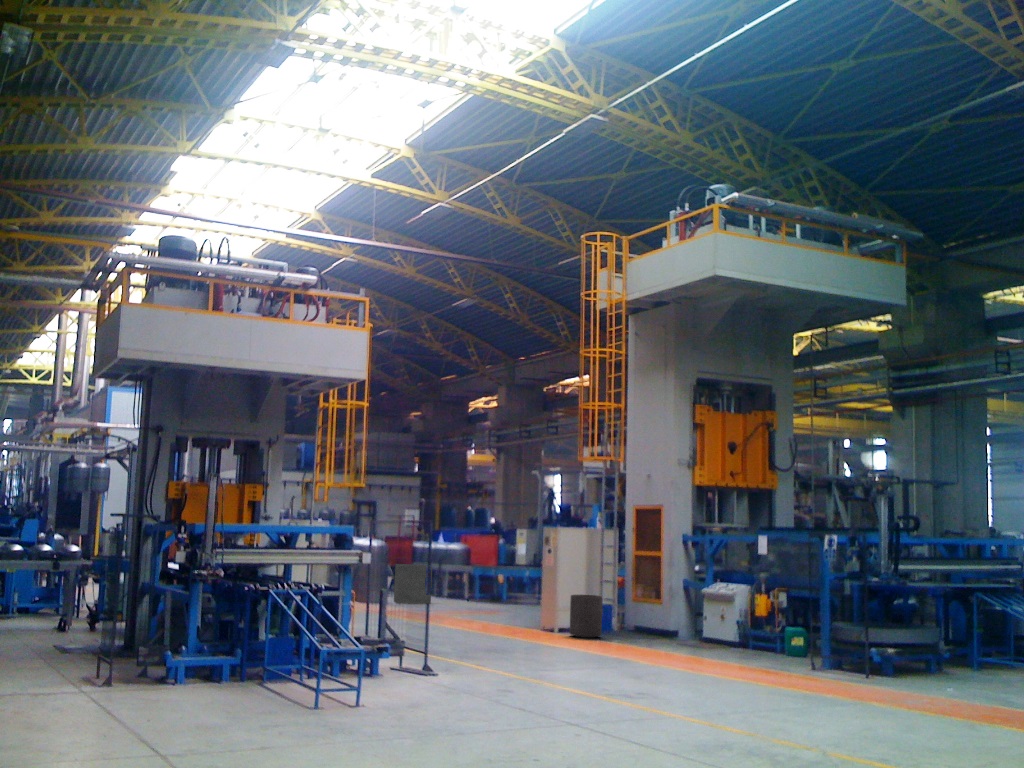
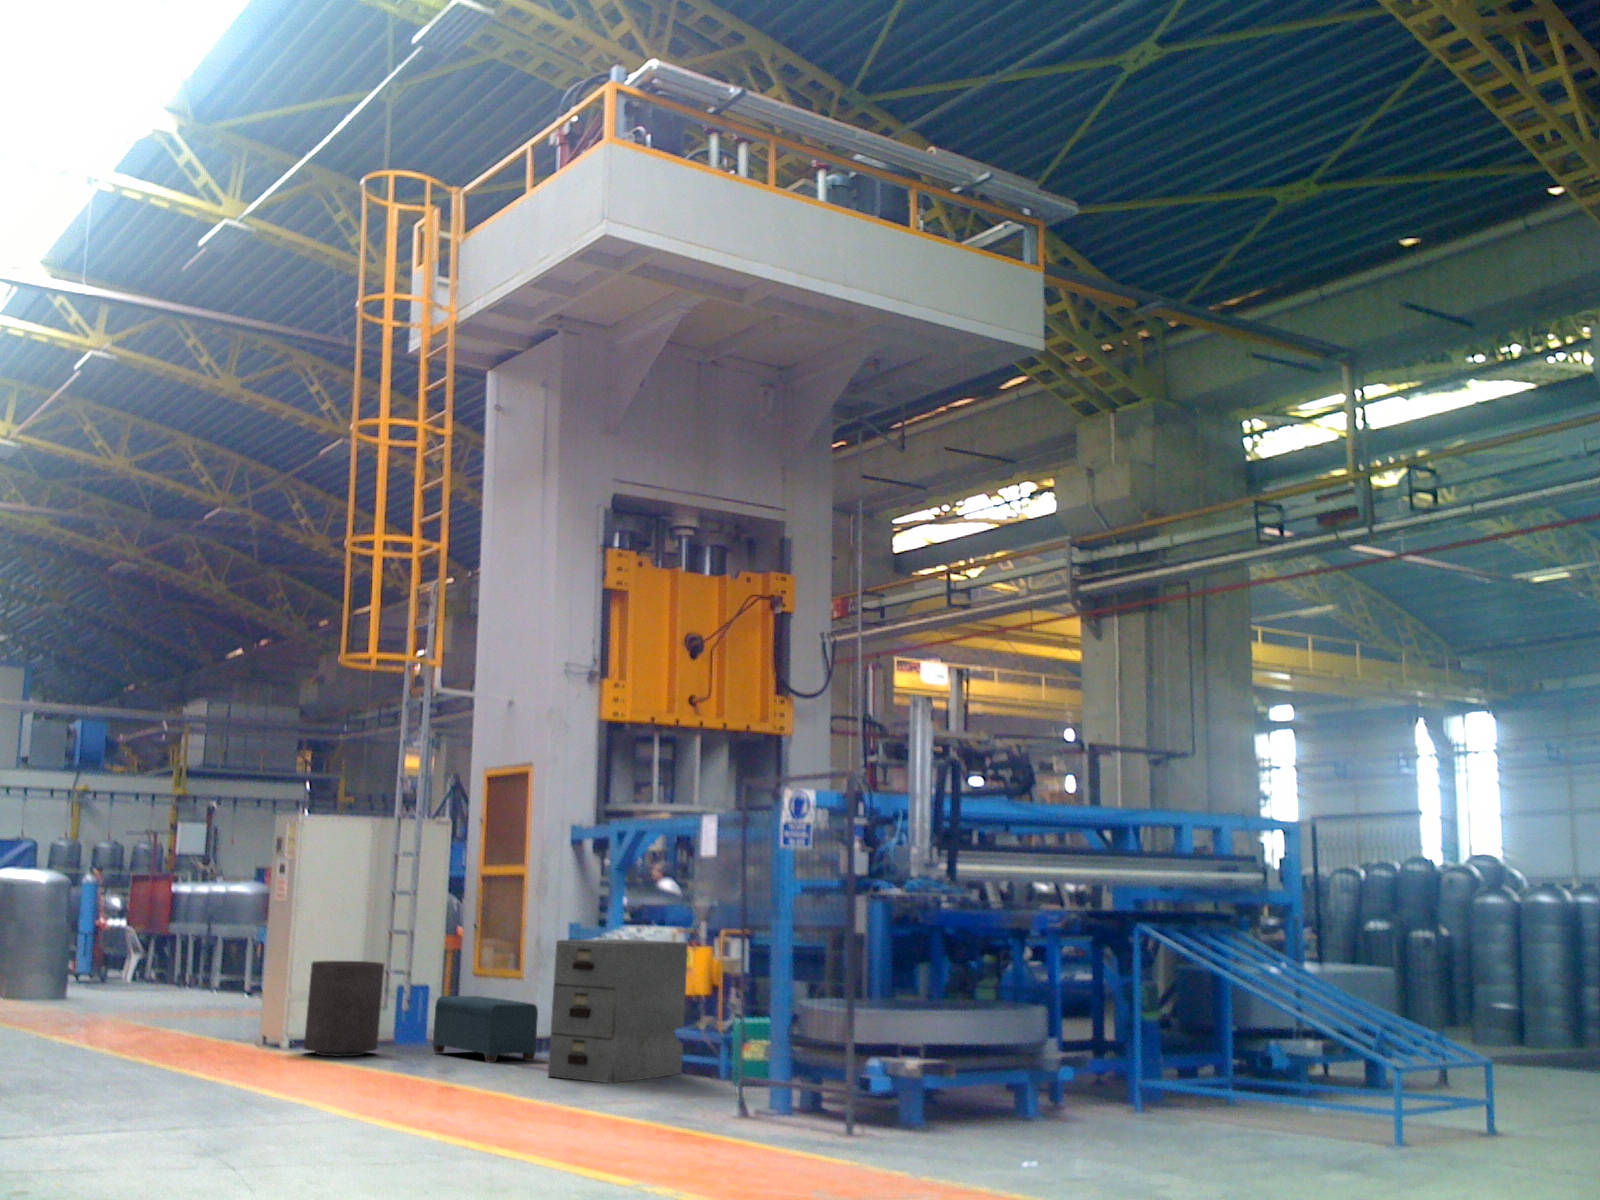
filing cabinet: present [394,564,432,604] -> present [548,939,688,1083]
bench: none [623,611,675,643] -> present [433,996,538,1062]

